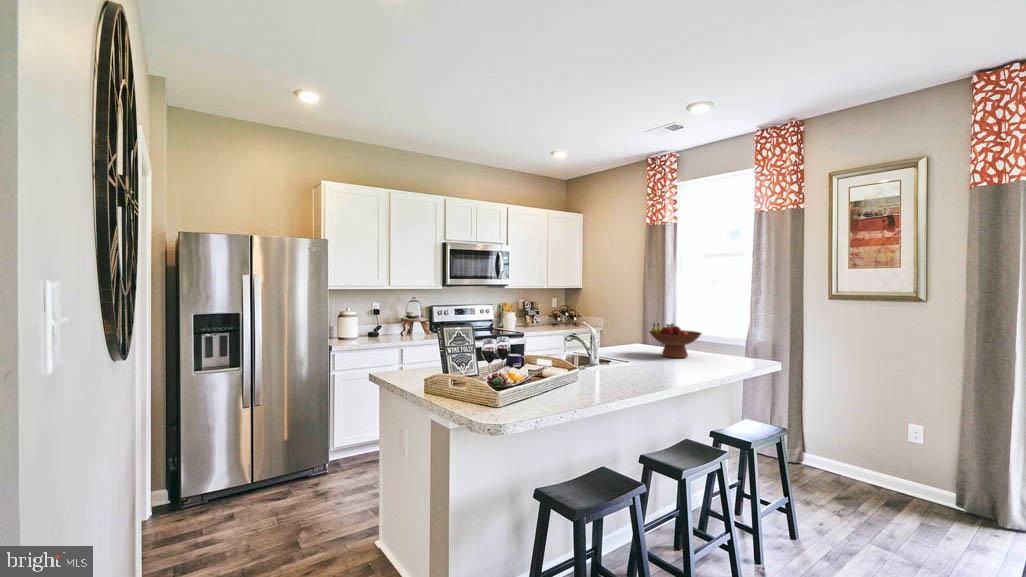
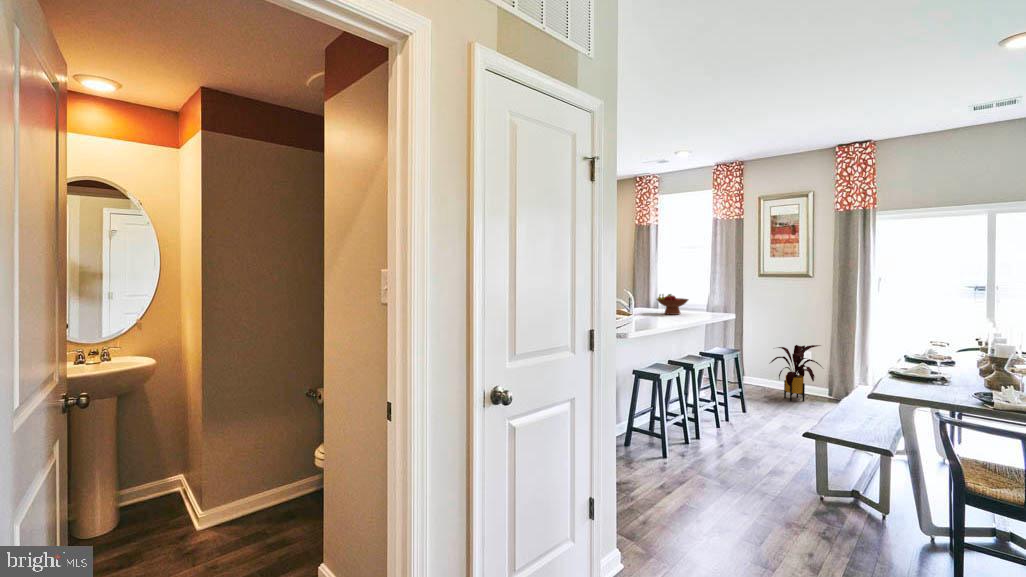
house plant: none [845,415,956,519] -> present [770,345,821,401]

